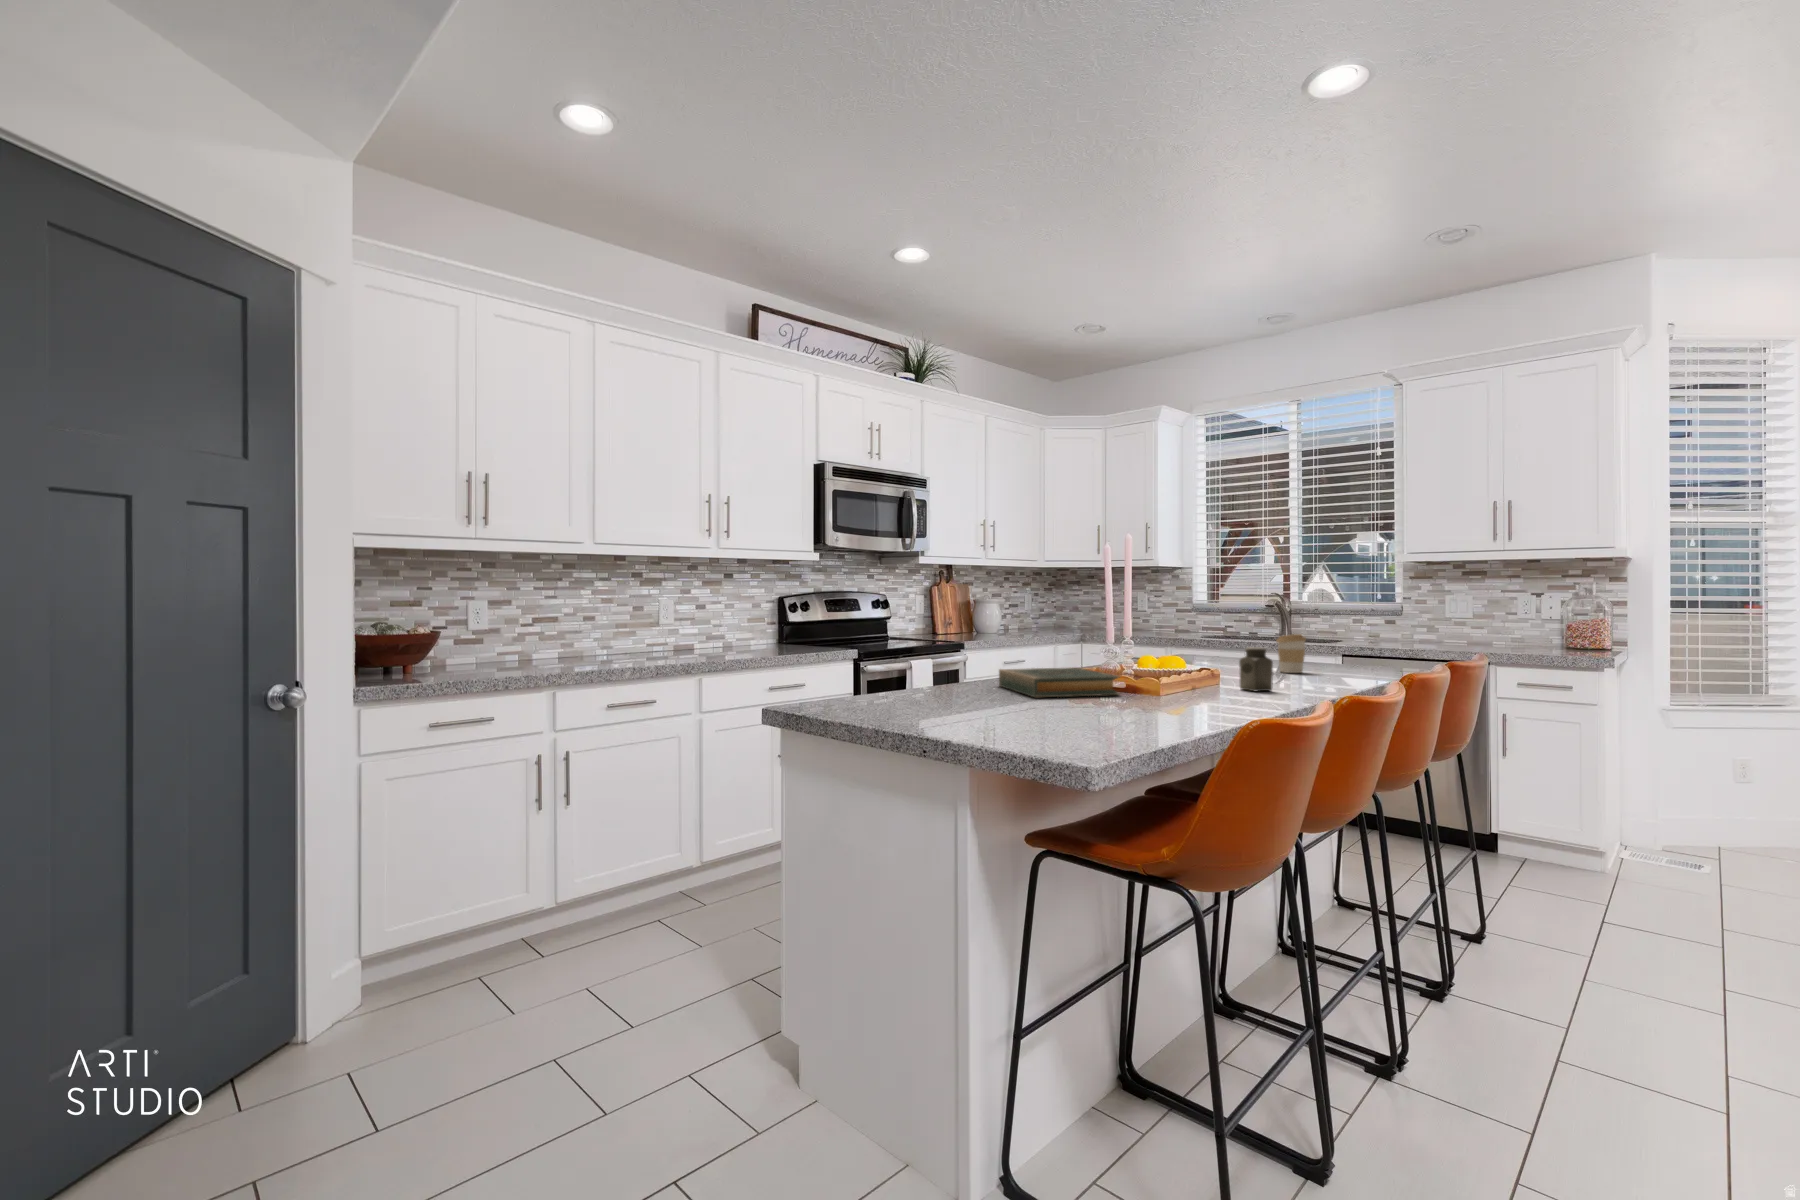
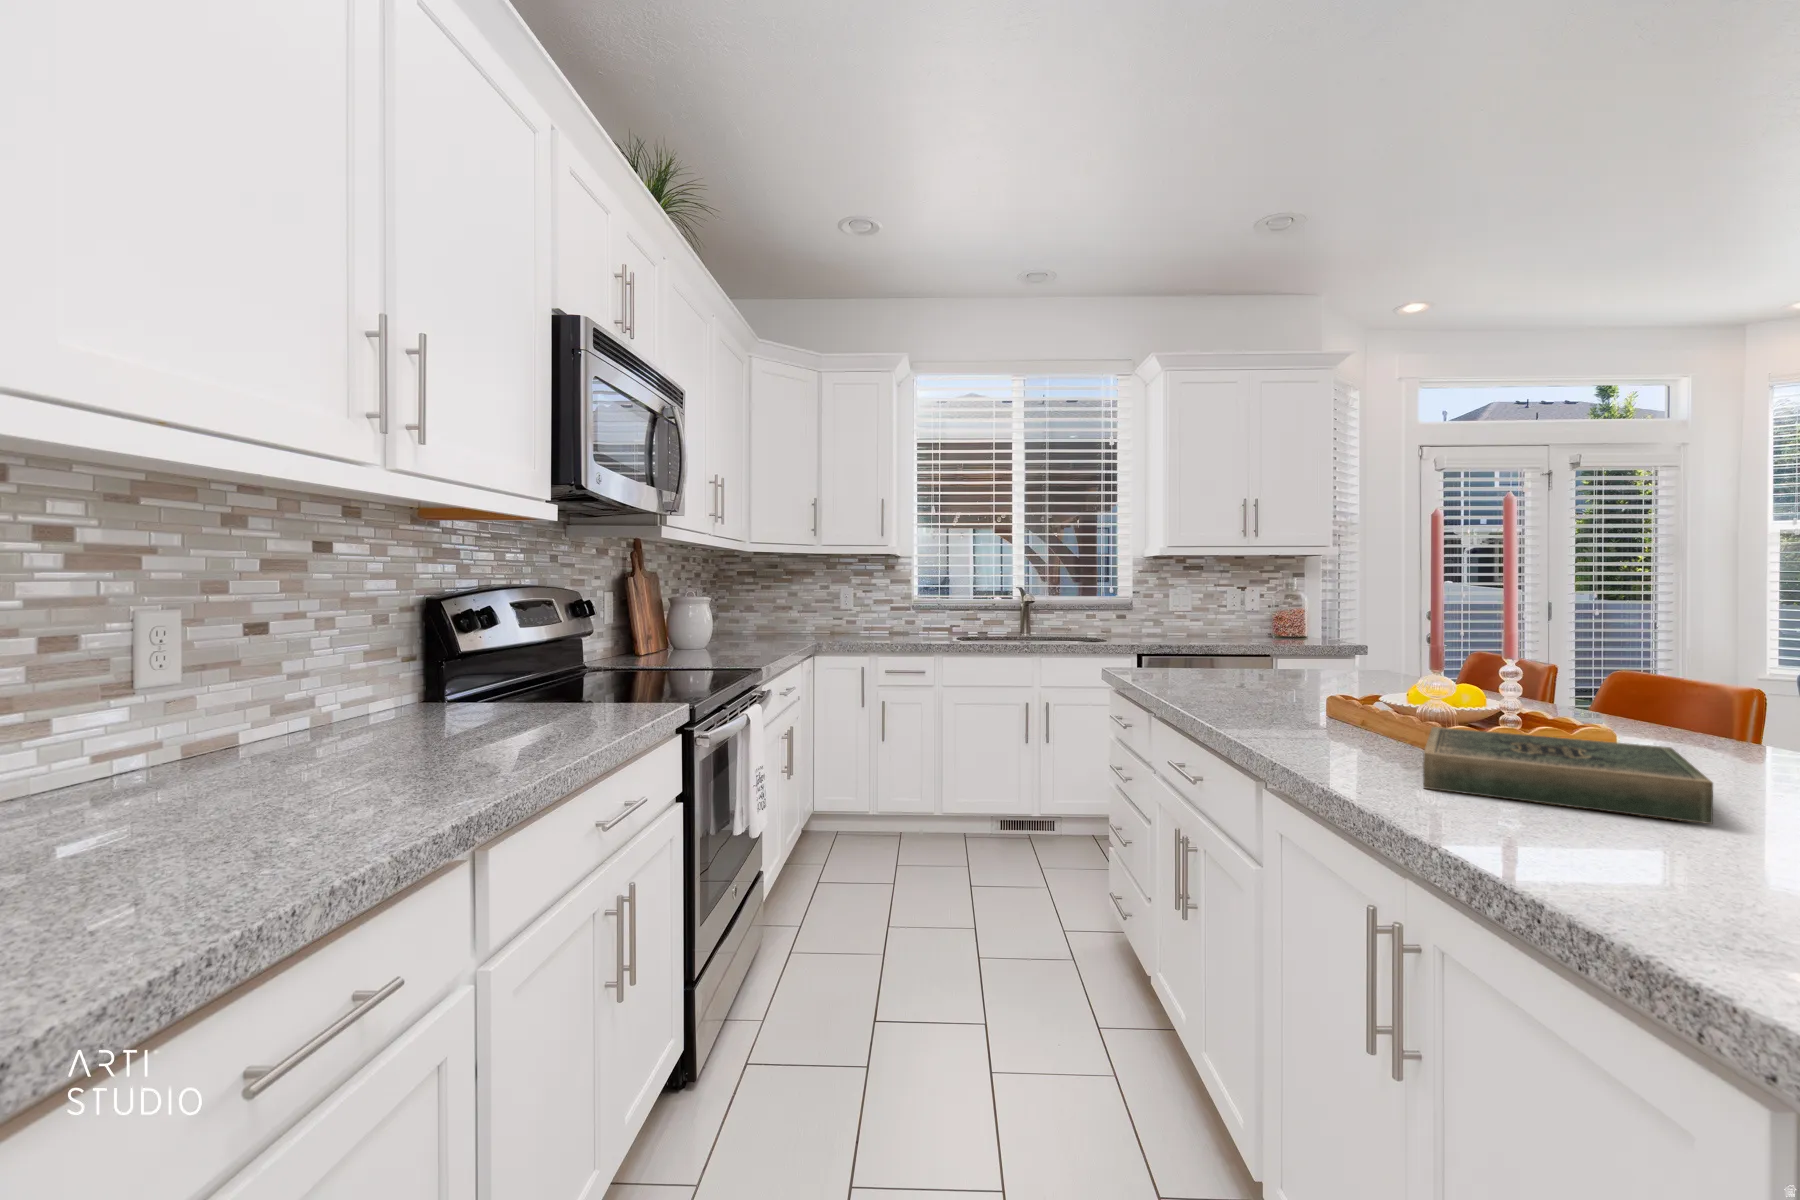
coffee cup: present [1276,634,1306,673] -> none [1344,641,1385,692]
salt shaker: present [1239,647,1273,691] -> none [1572,670,1624,738]

